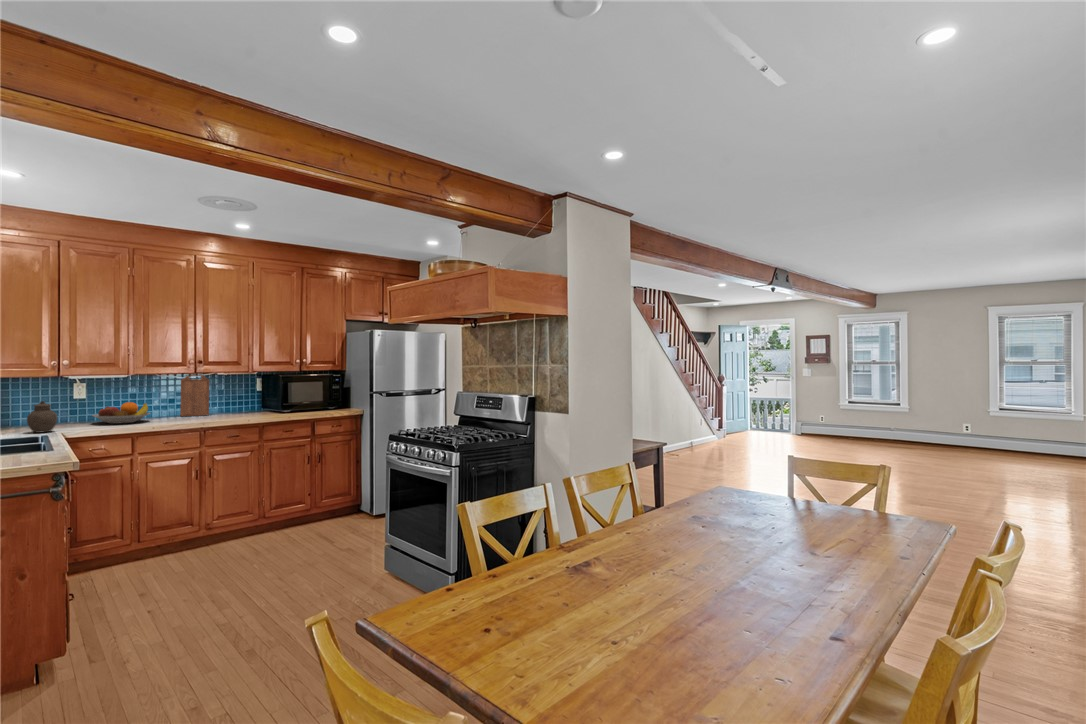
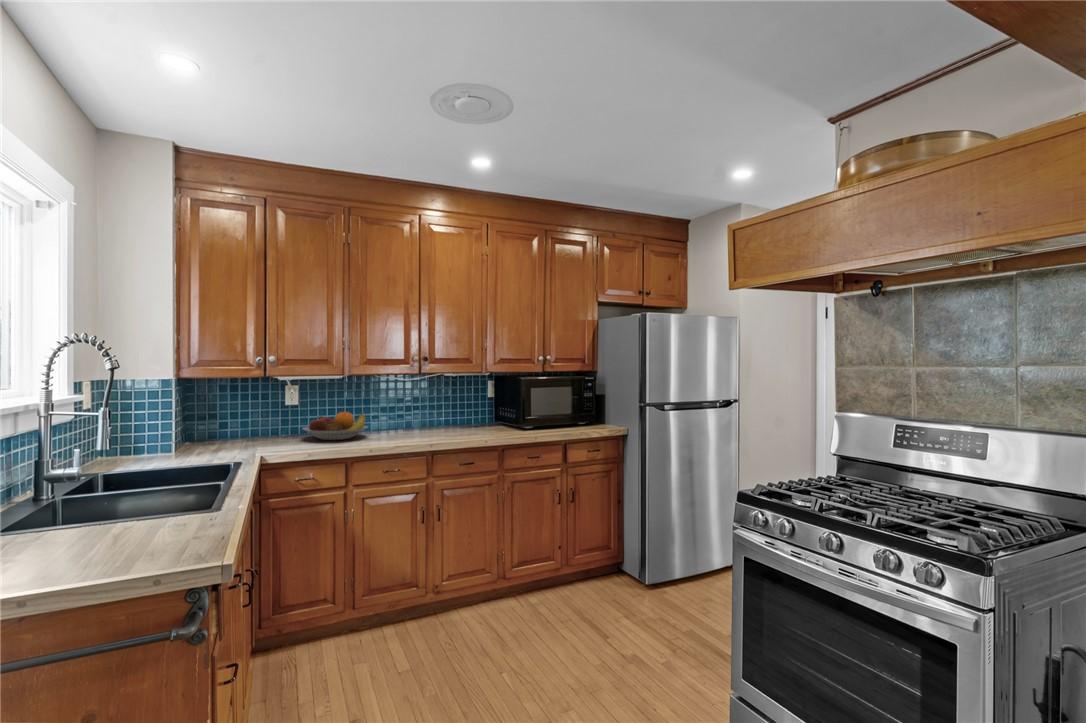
cutting board: present [180,375,209,416] -> none [402,375,435,430]
jar: present [27,401,57,433] -> none [224,411,259,454]

